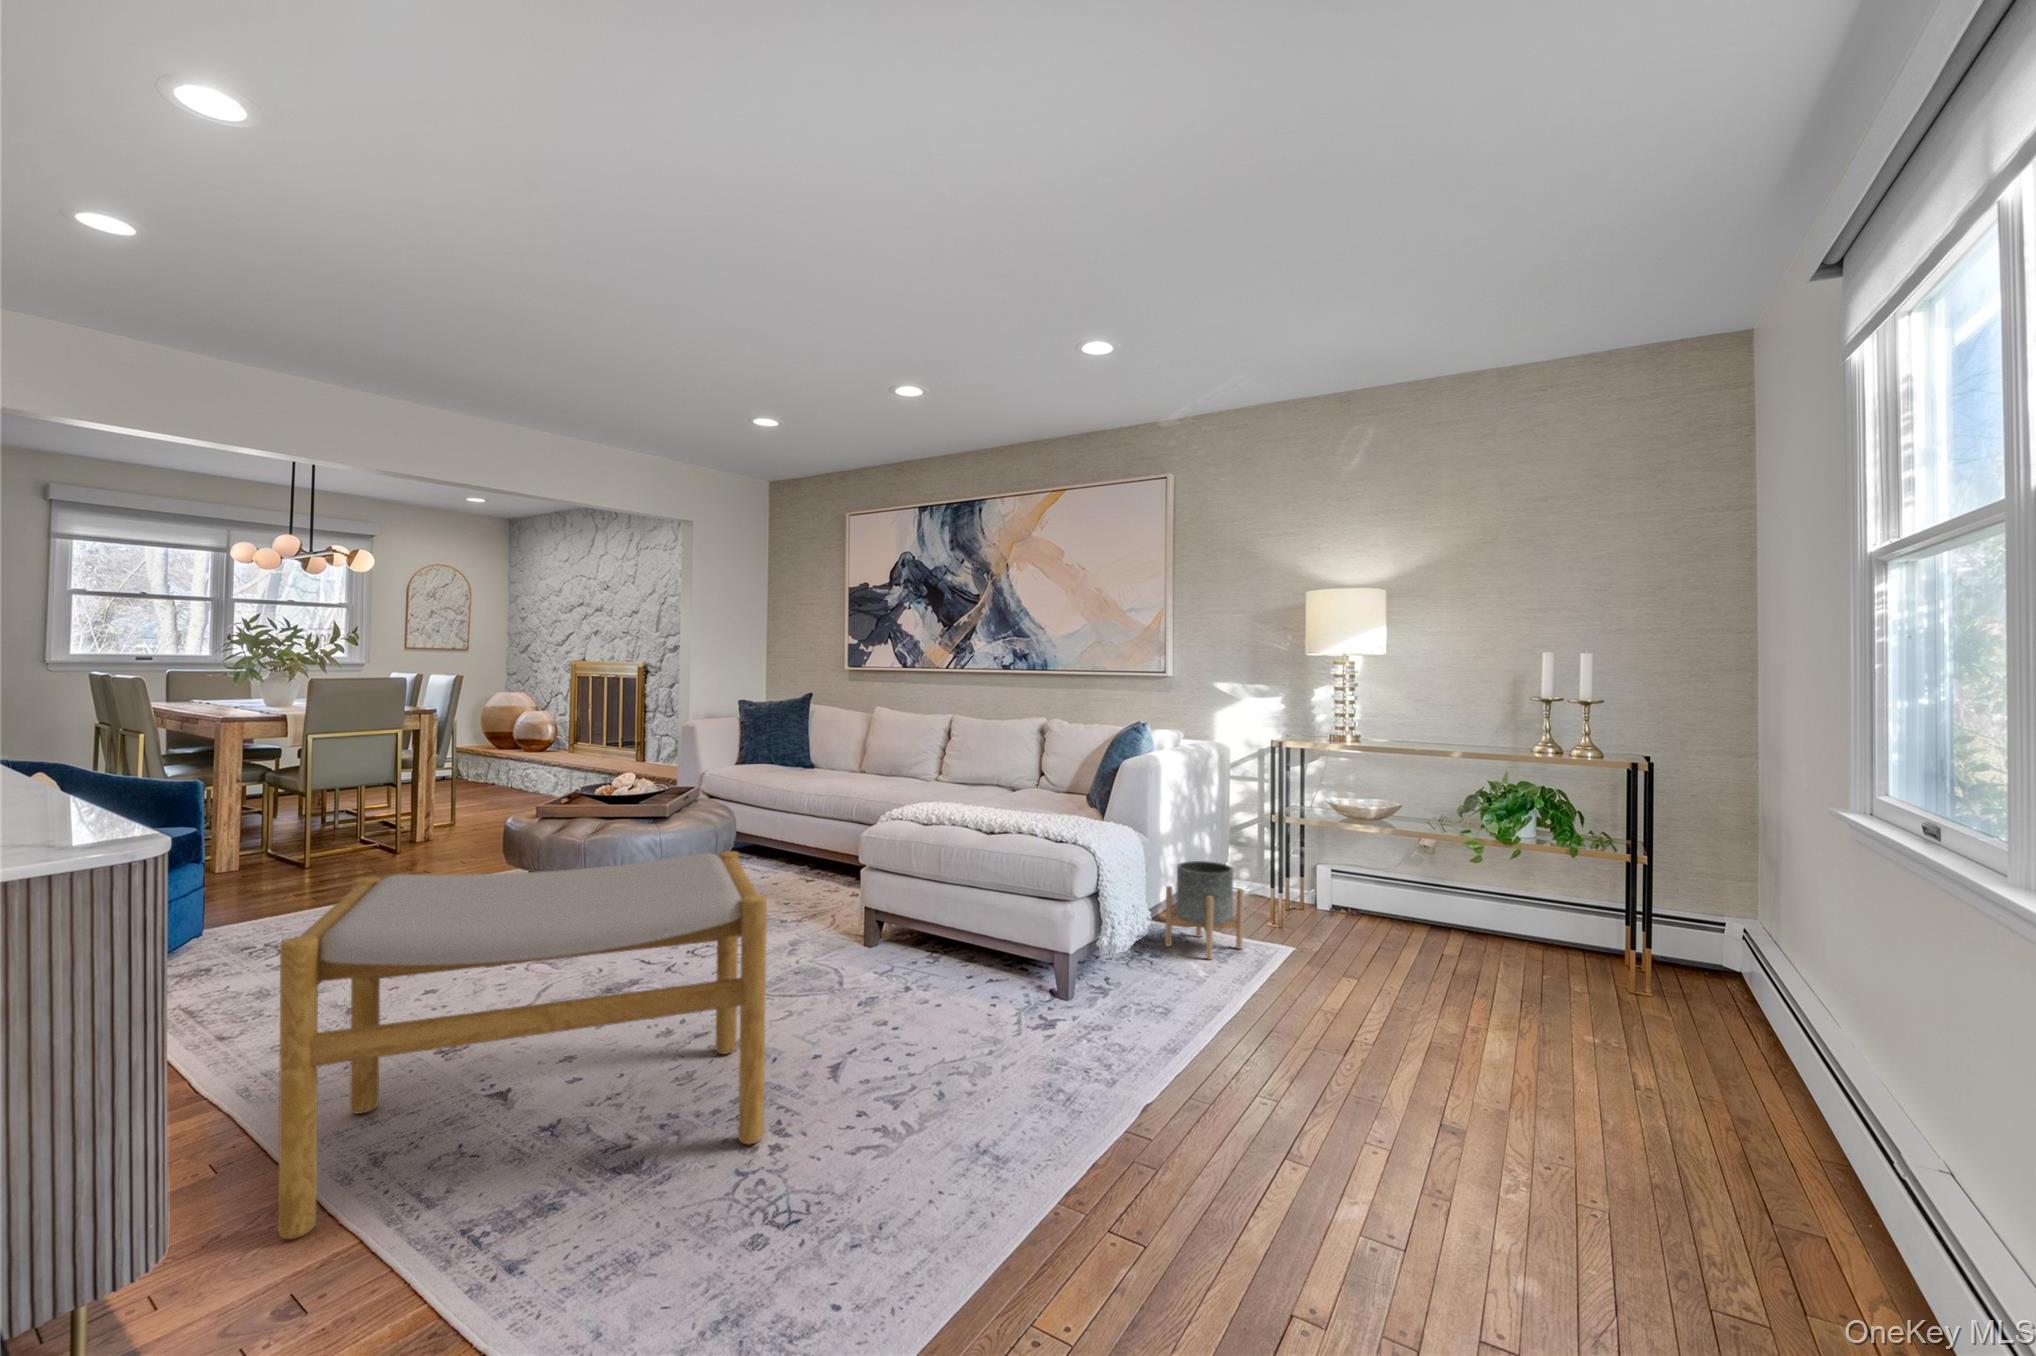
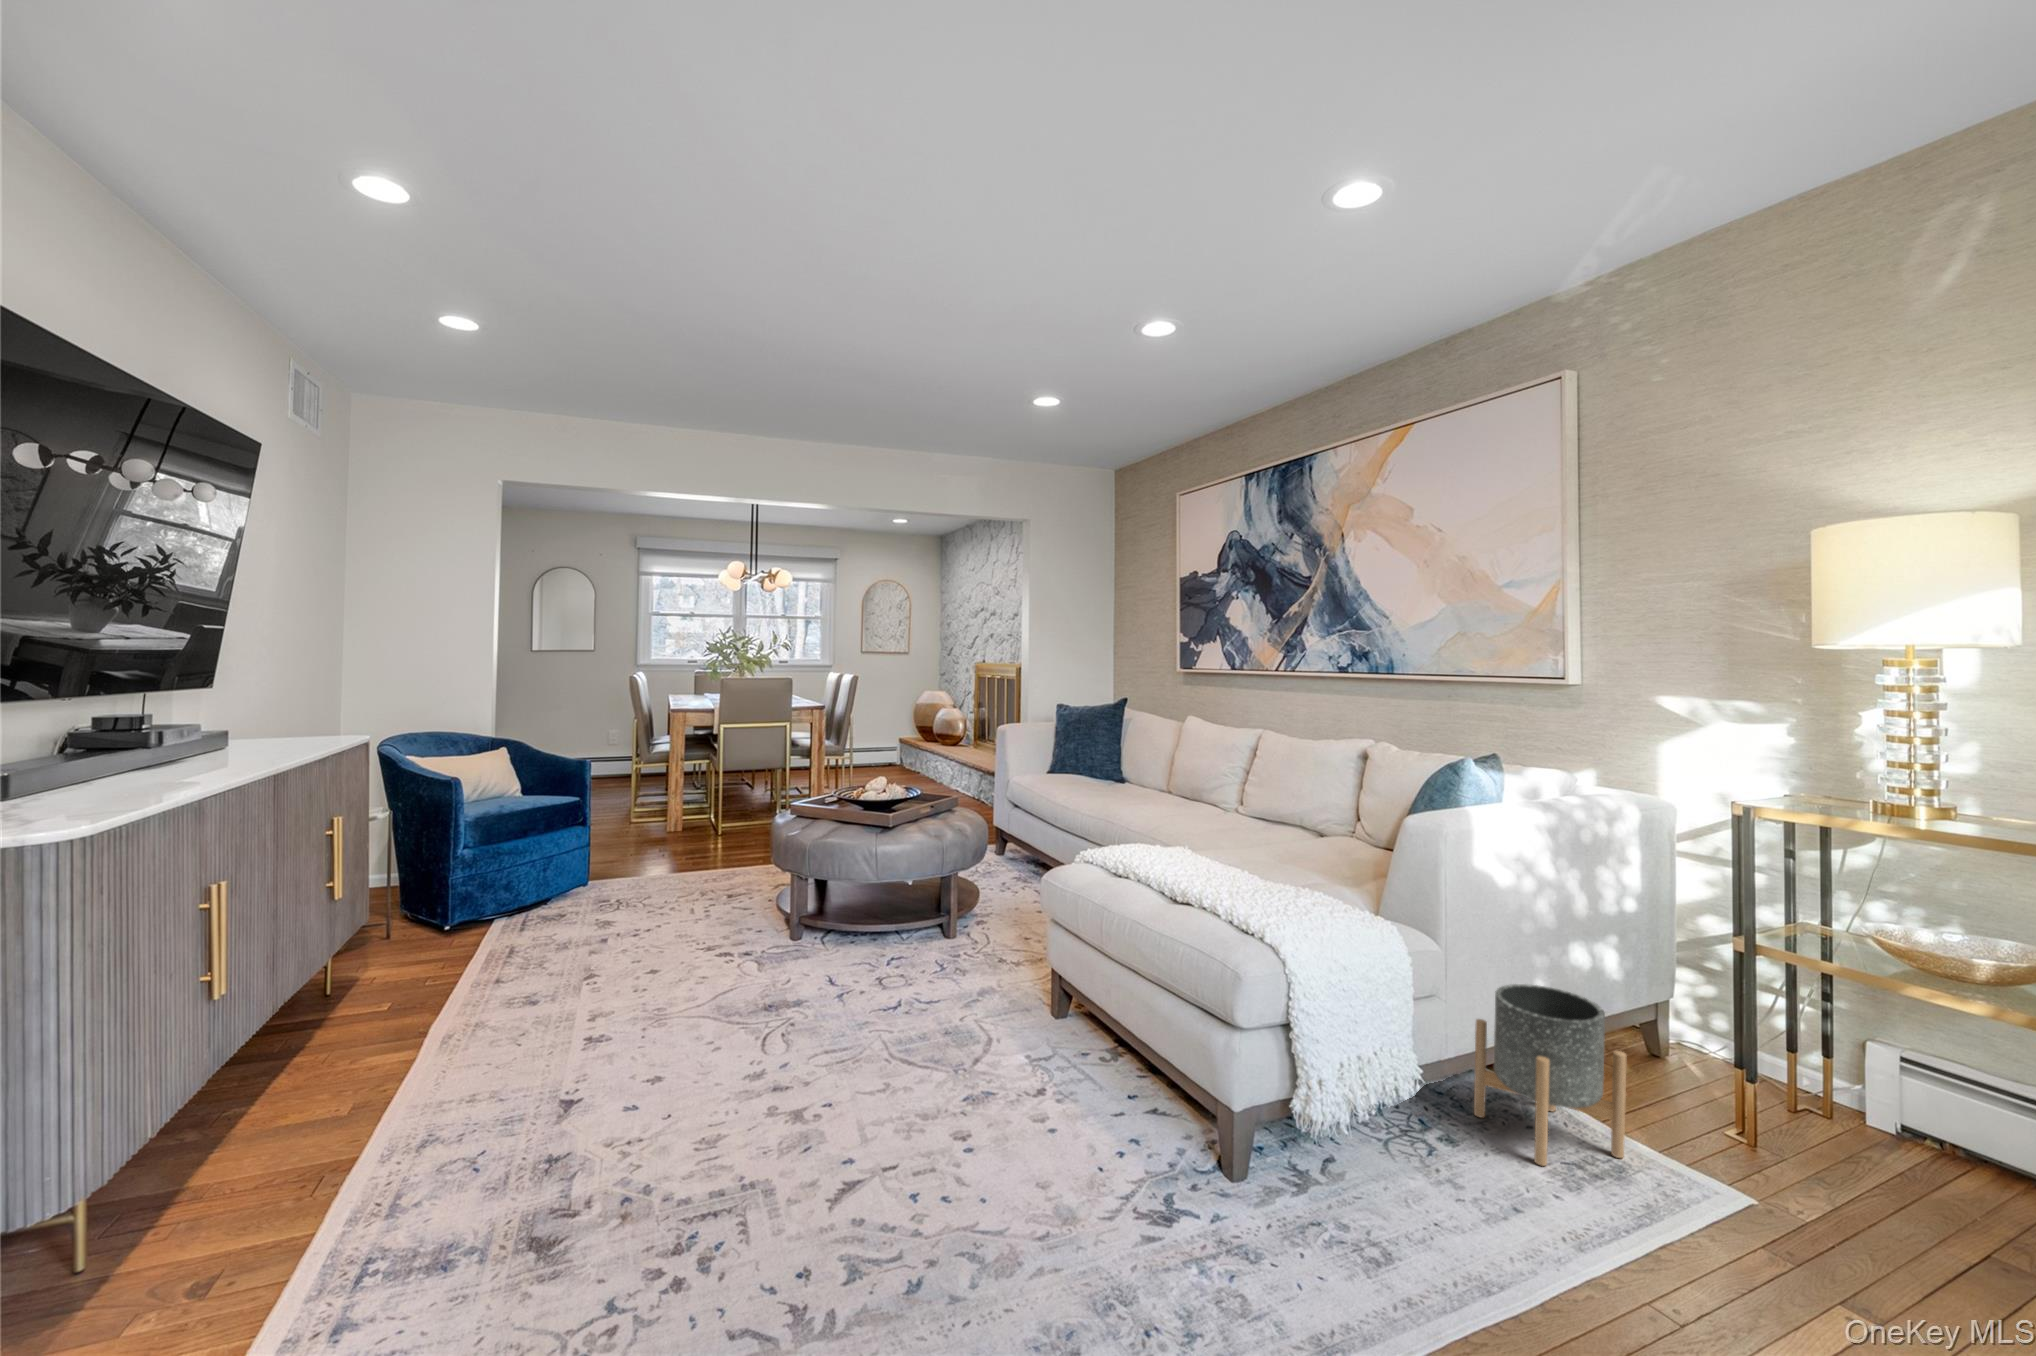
footstool: present [279,851,767,1239] -> none [206,876,778,1300]

